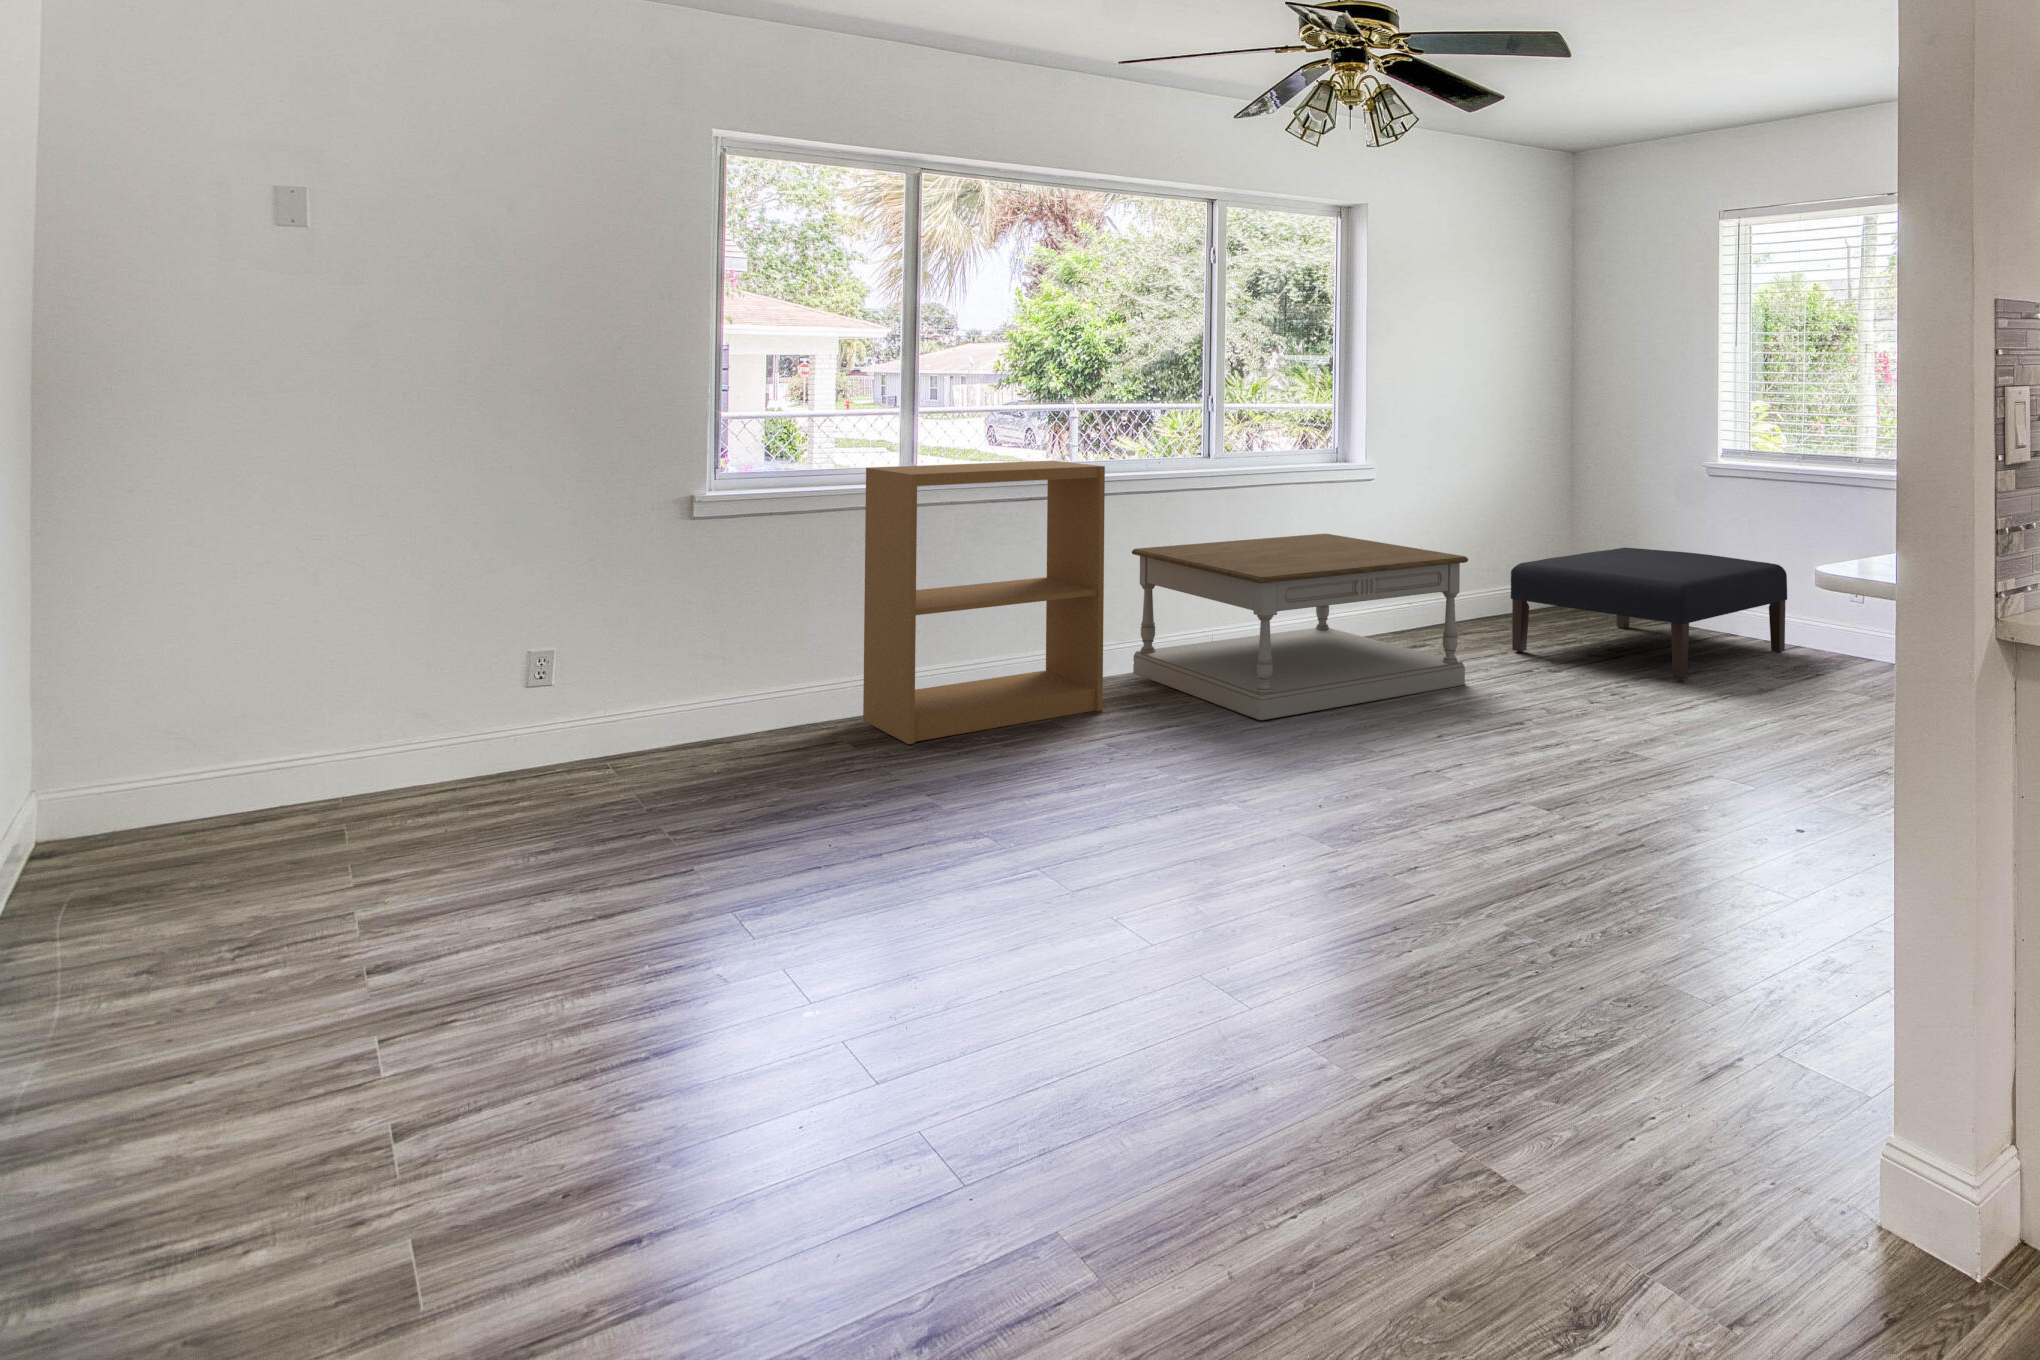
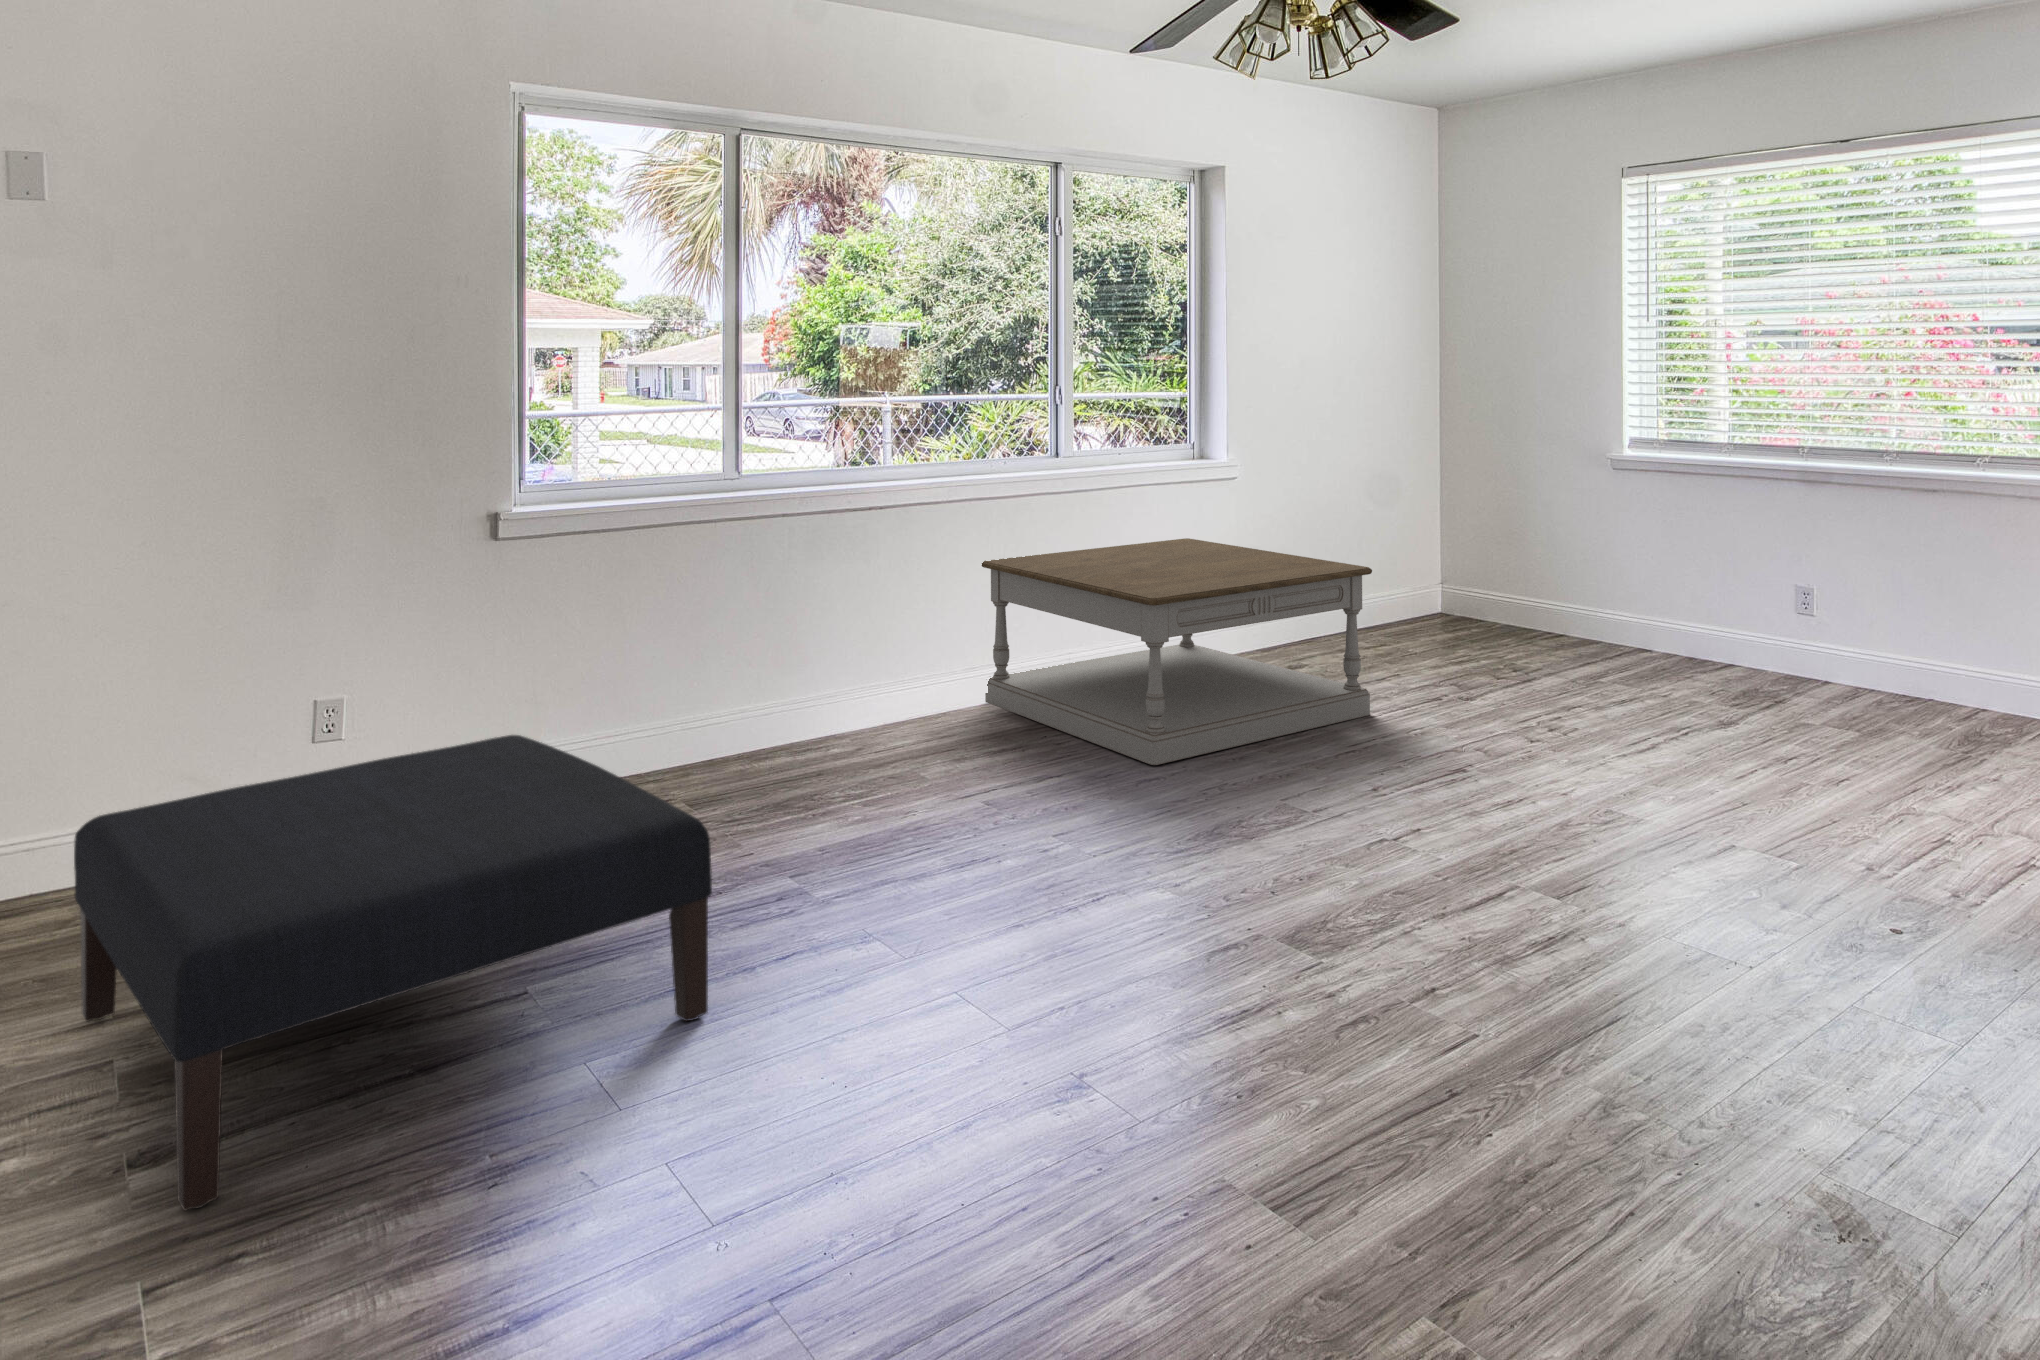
bookshelf: present [863,461,1105,744] -> none [692,463,965,801]
ottoman: present [1511,548,1787,681] -> present [74,735,712,1210]

